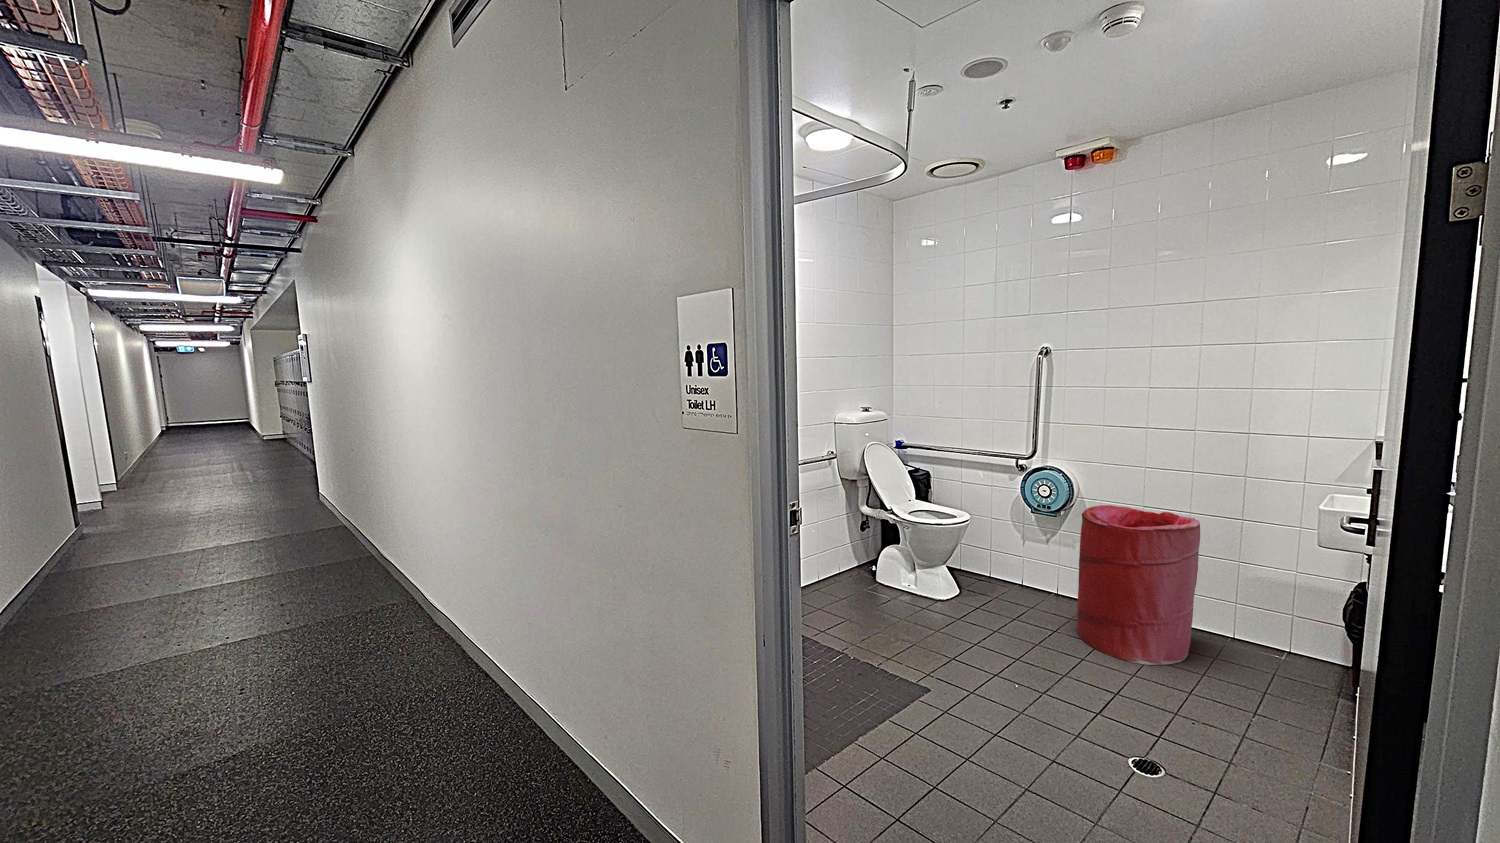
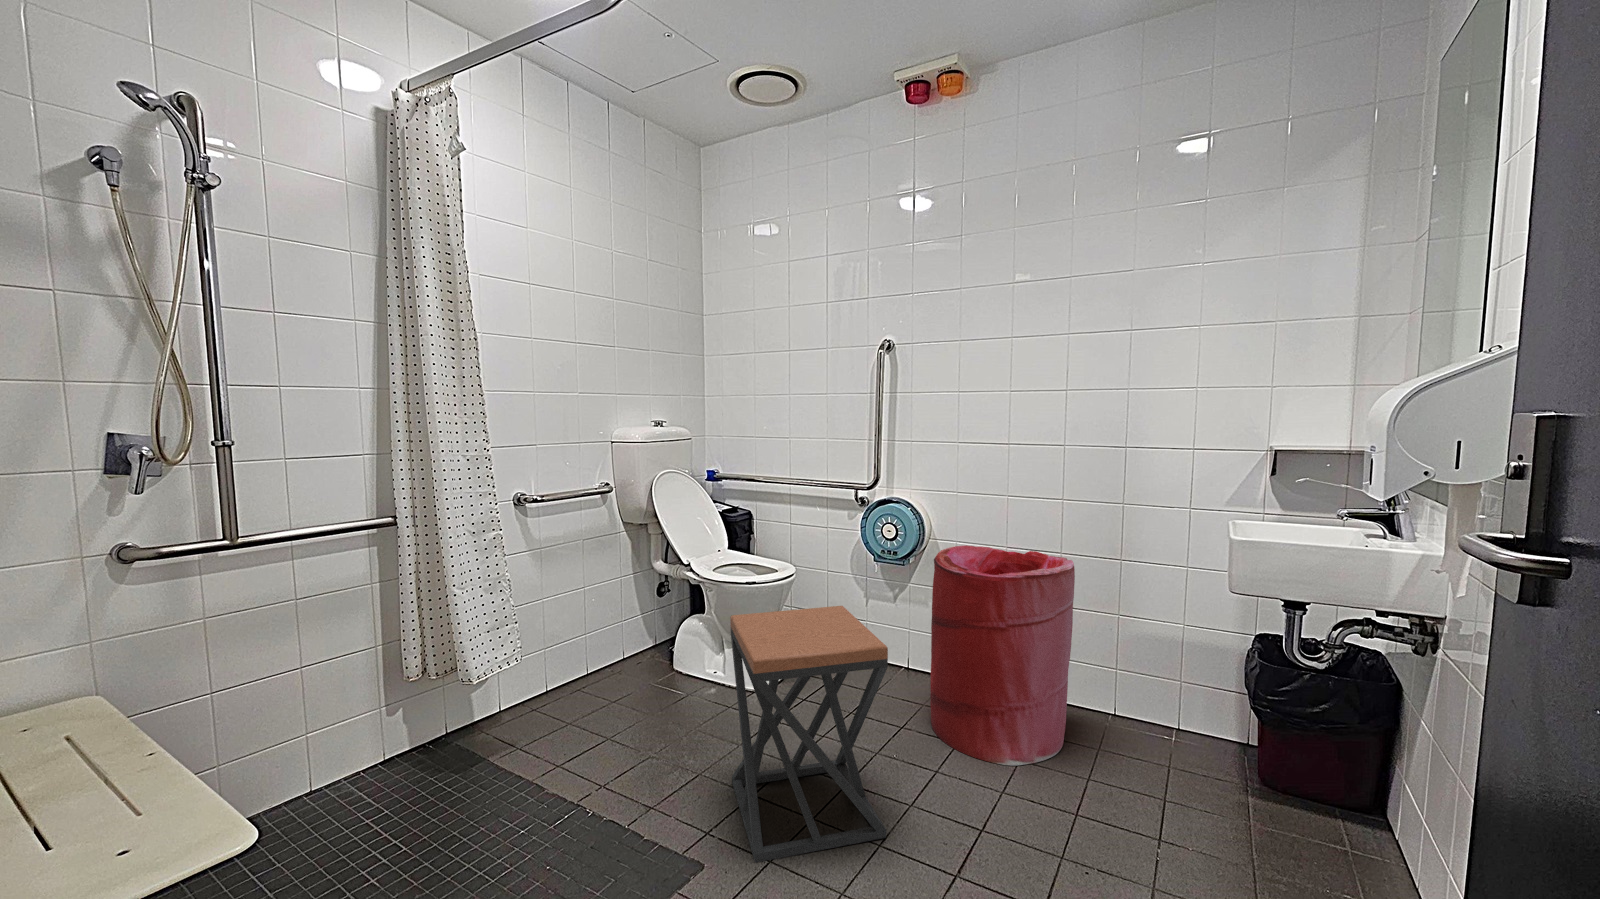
stool: none [935,542,1049,691] -> present [730,606,888,862]

